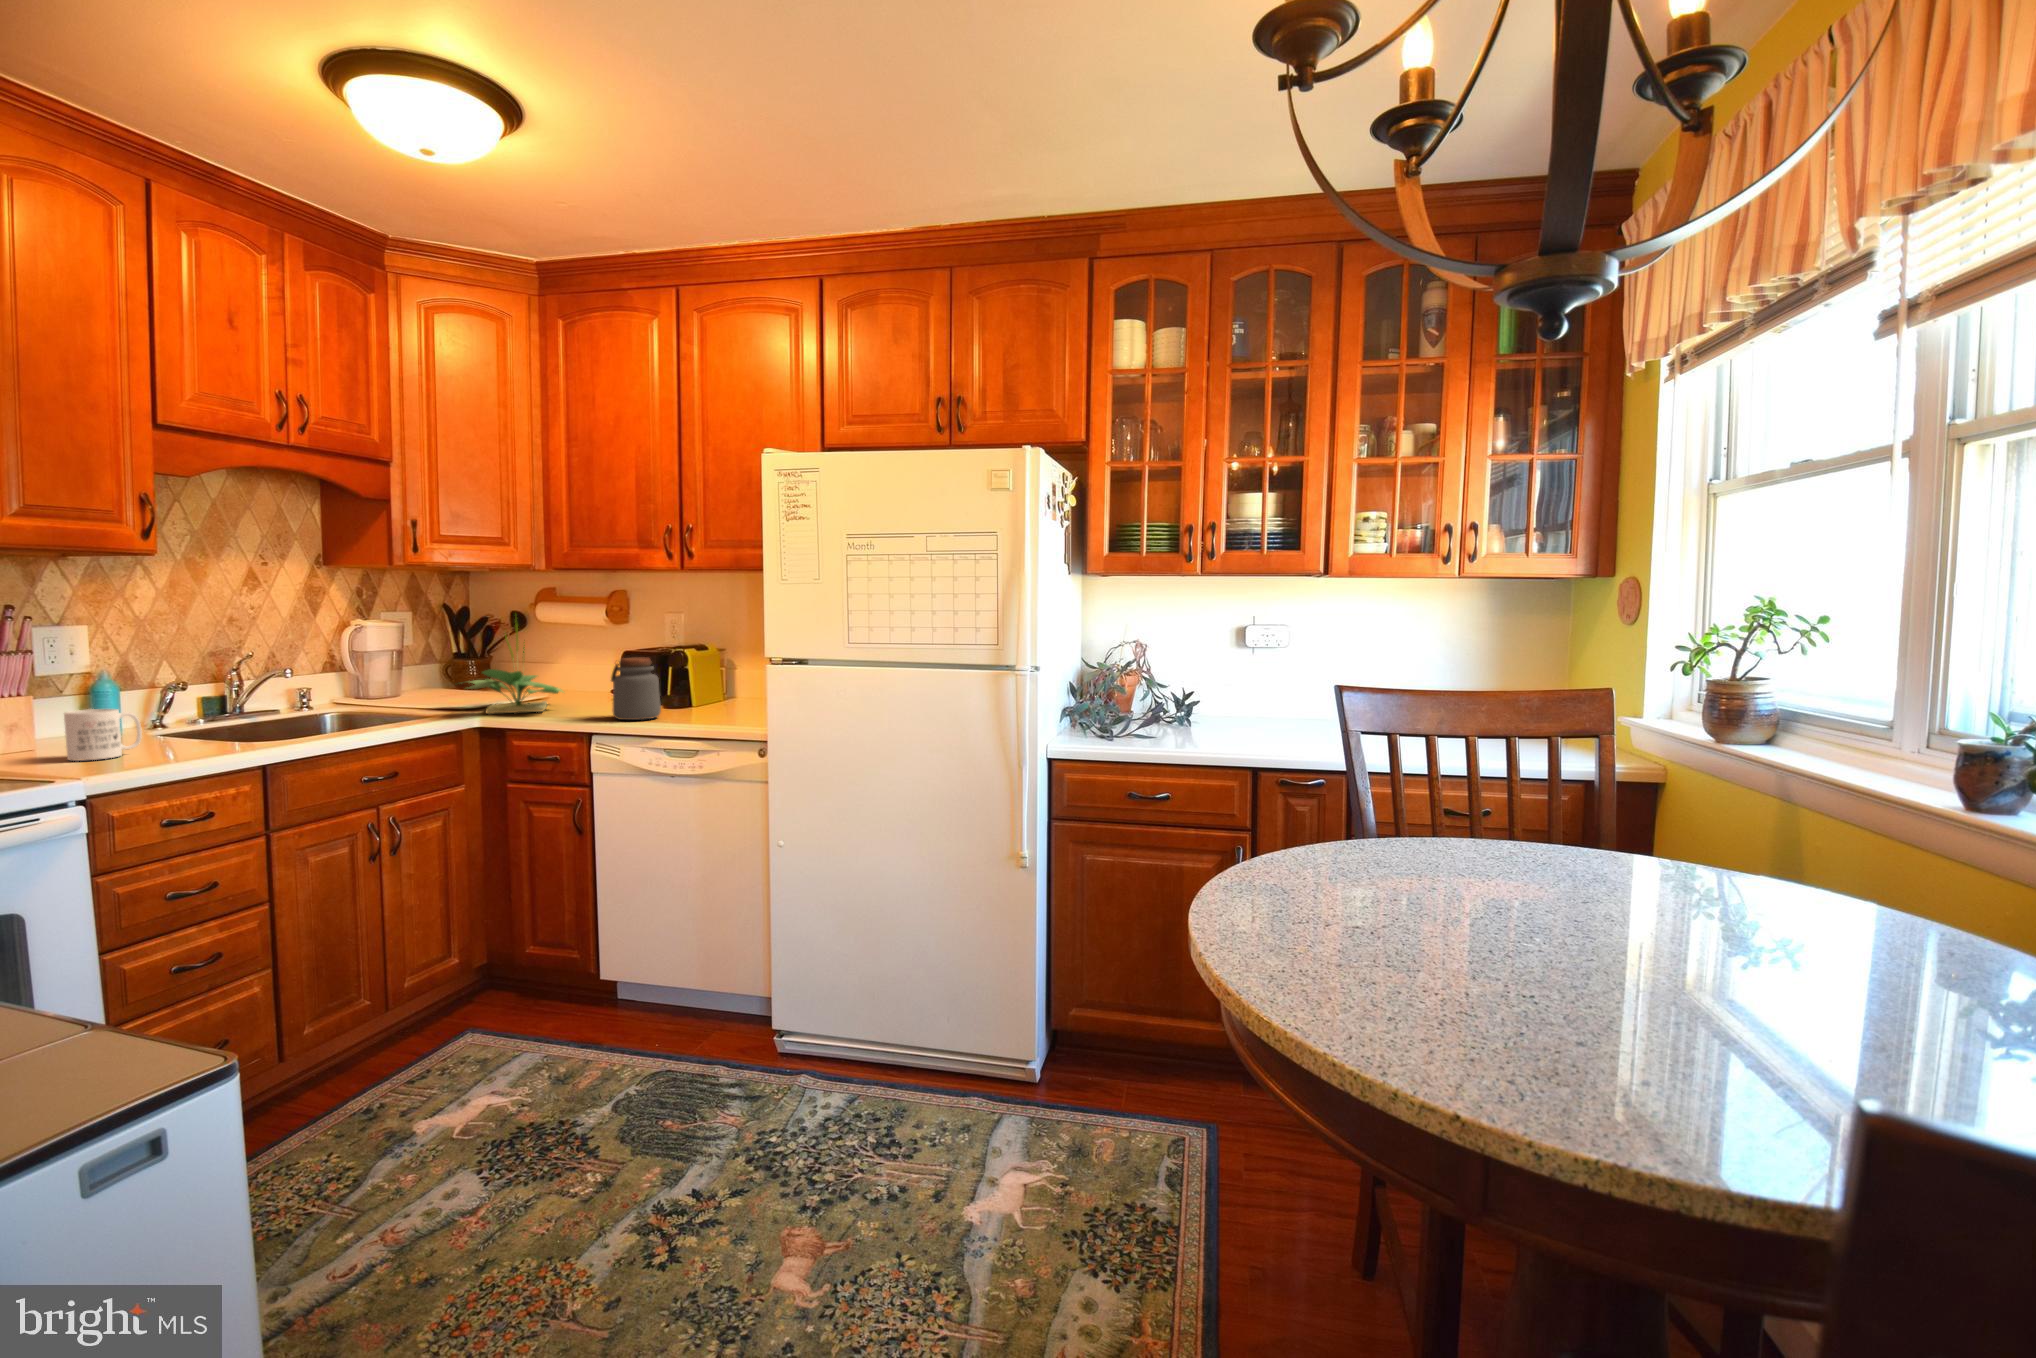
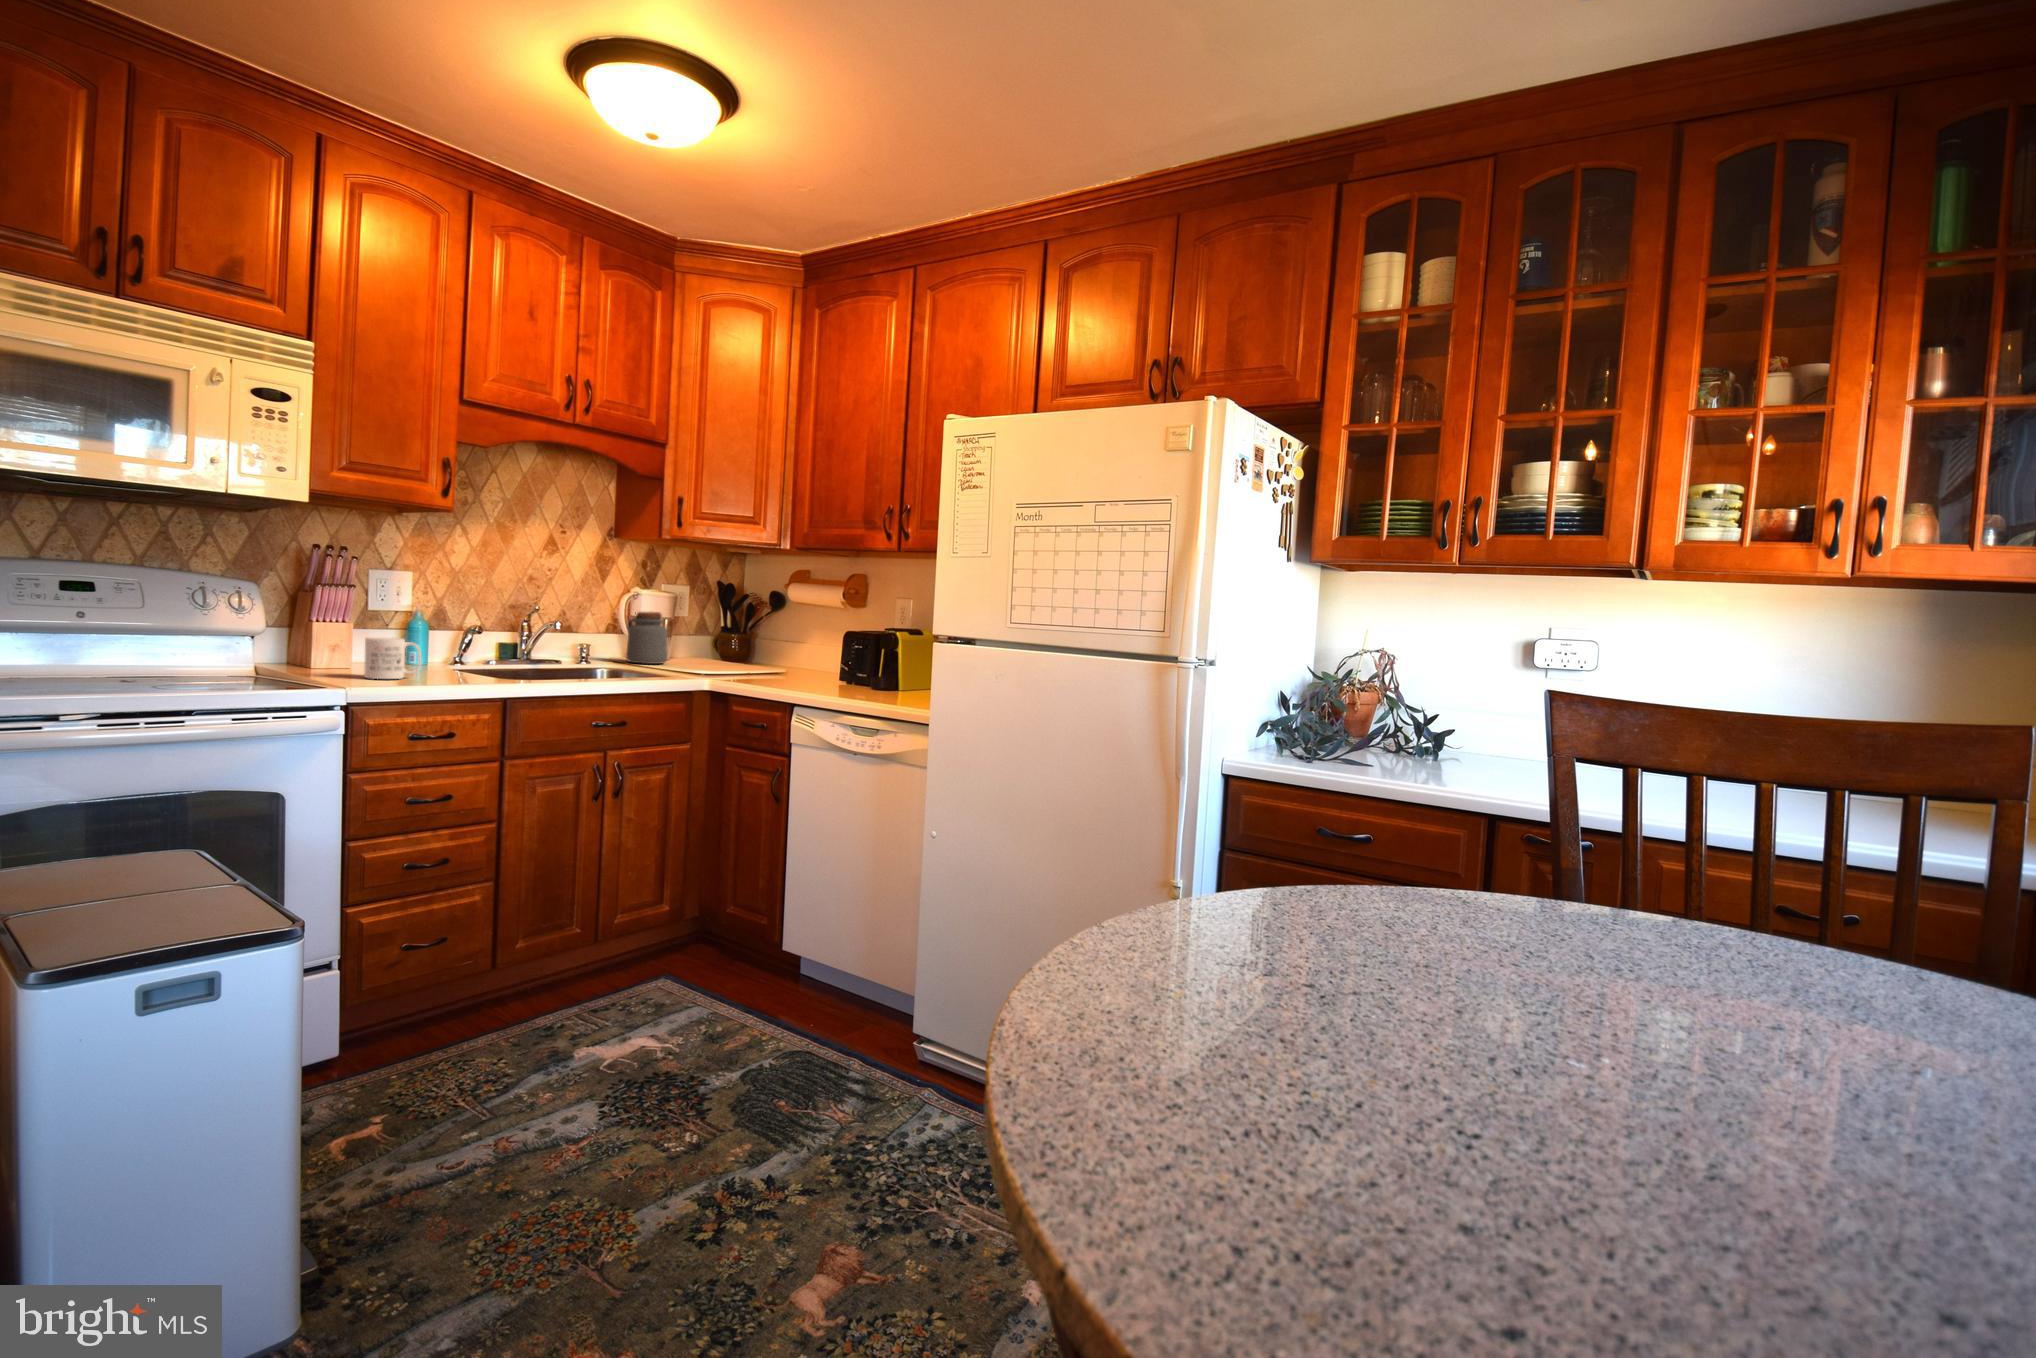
potted plant: present [469,624,563,714] -> none [698,585,789,681]
jar: present [611,657,661,720] -> present [626,612,668,664]

